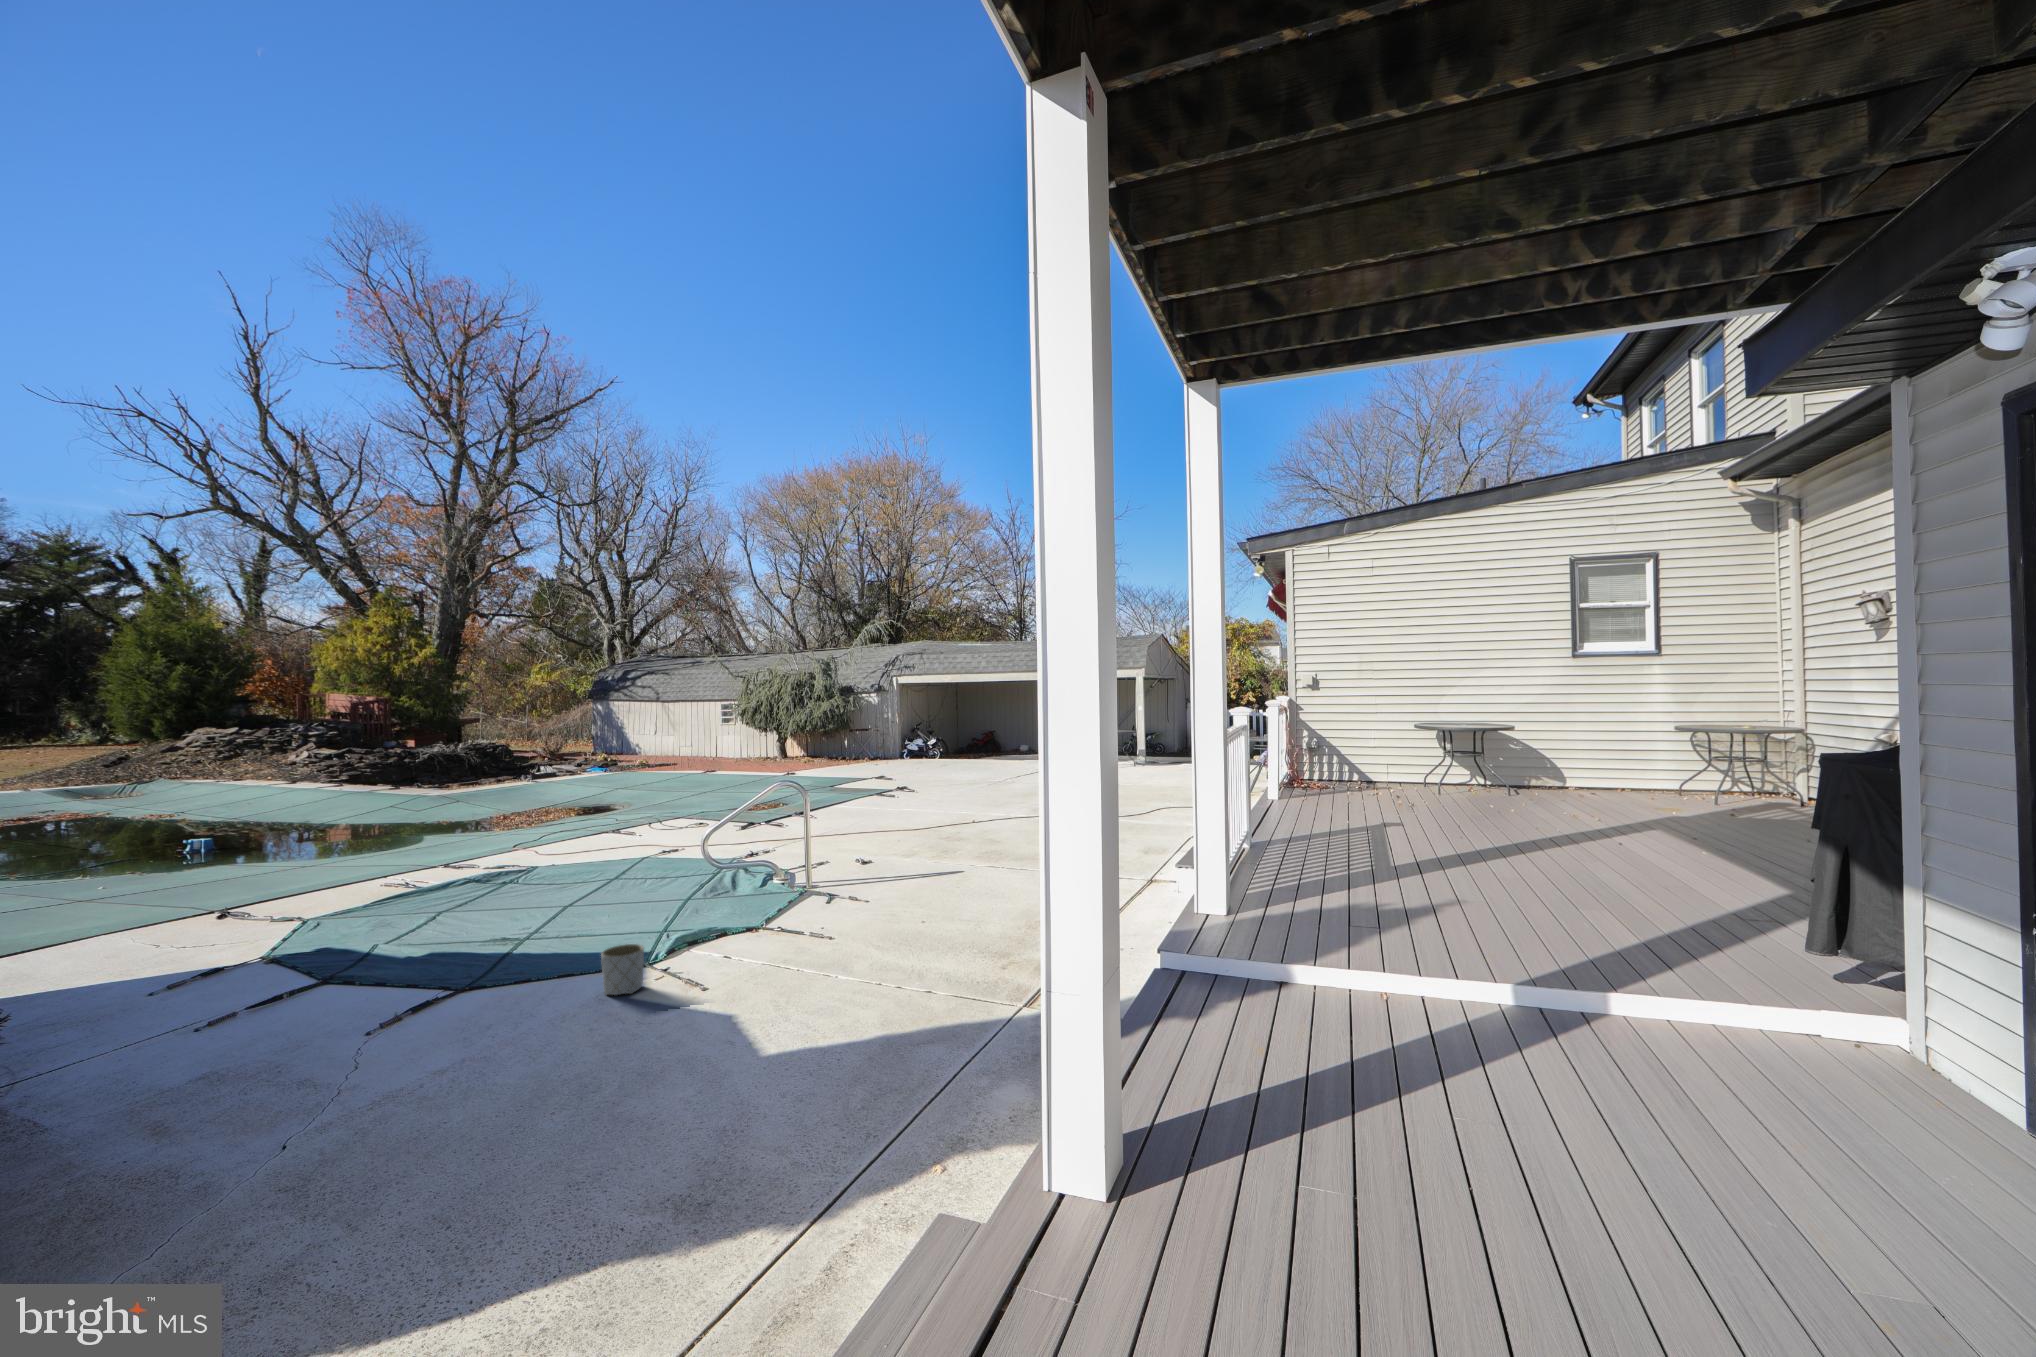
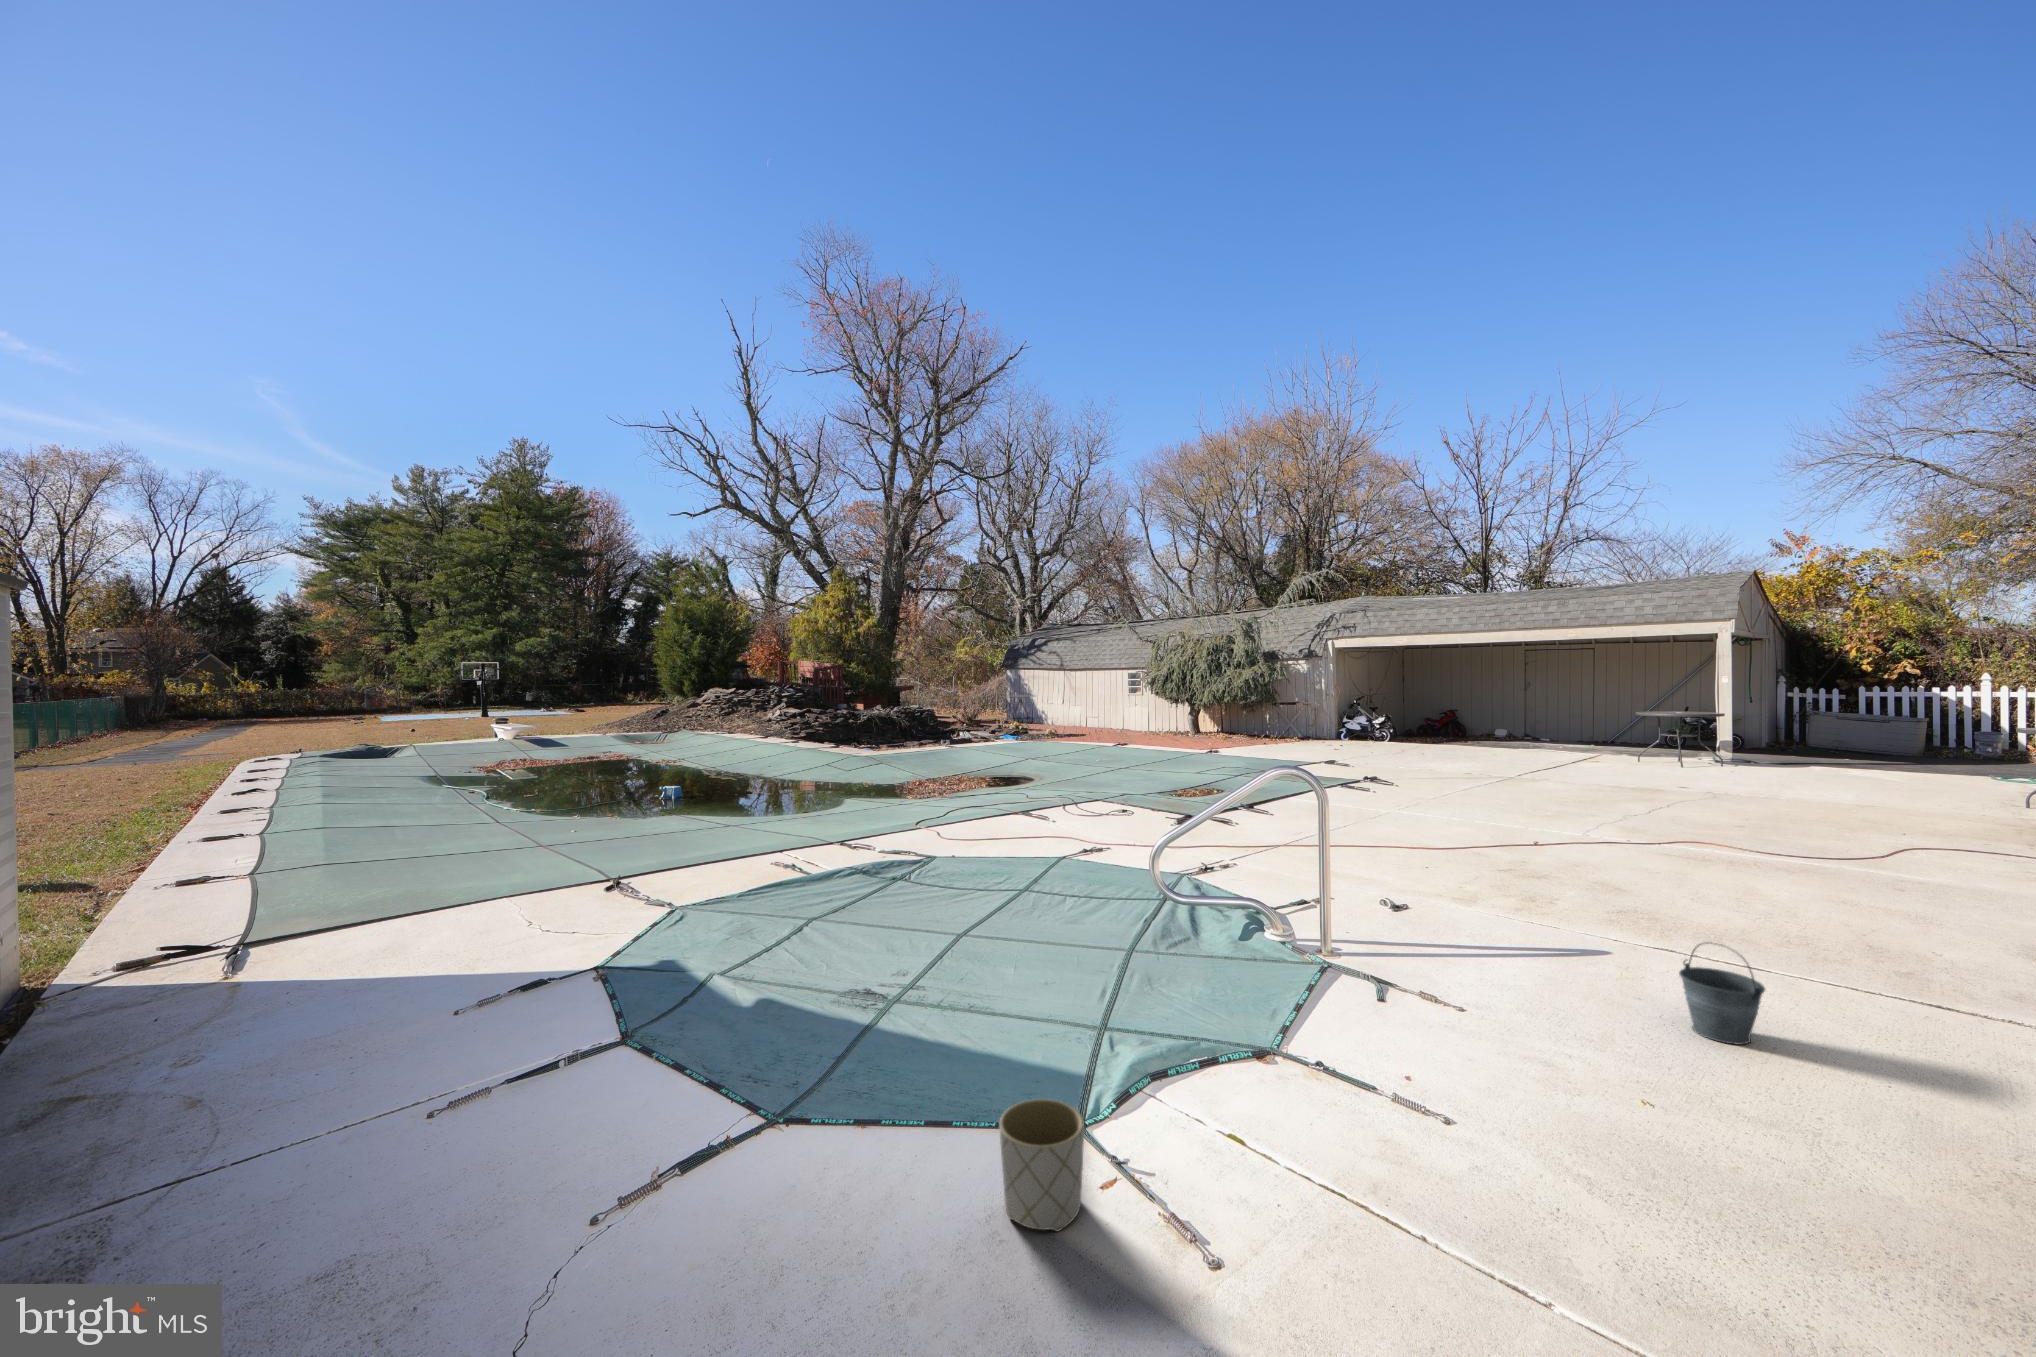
round table: none [589,727,626,751] -> present [1010,695,1032,719]
bucket: none [960,854,990,899] -> present [1679,942,1765,1045]

